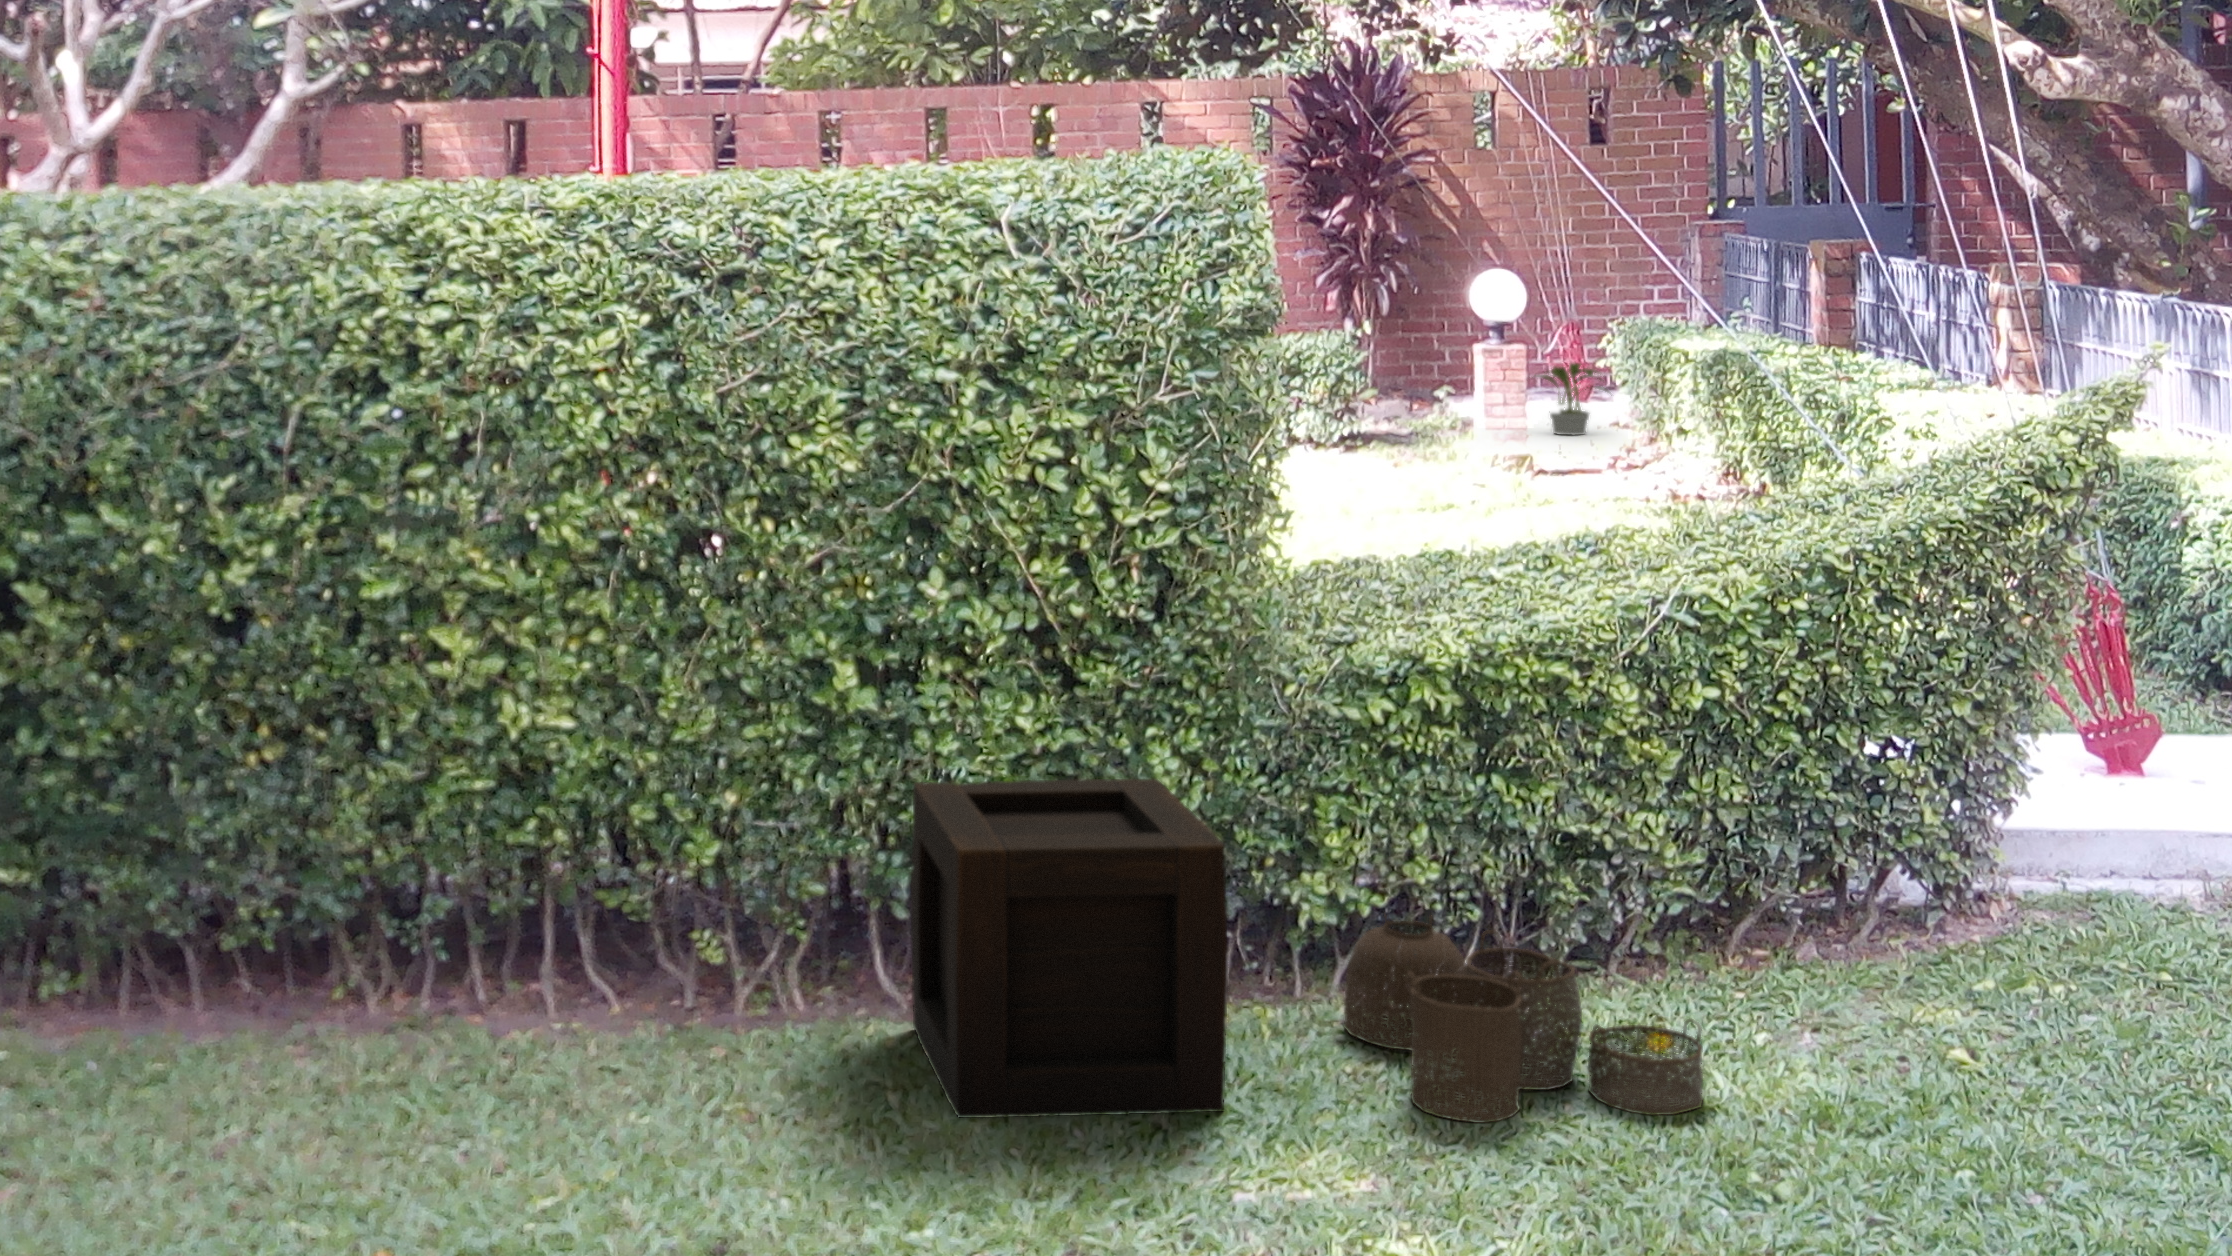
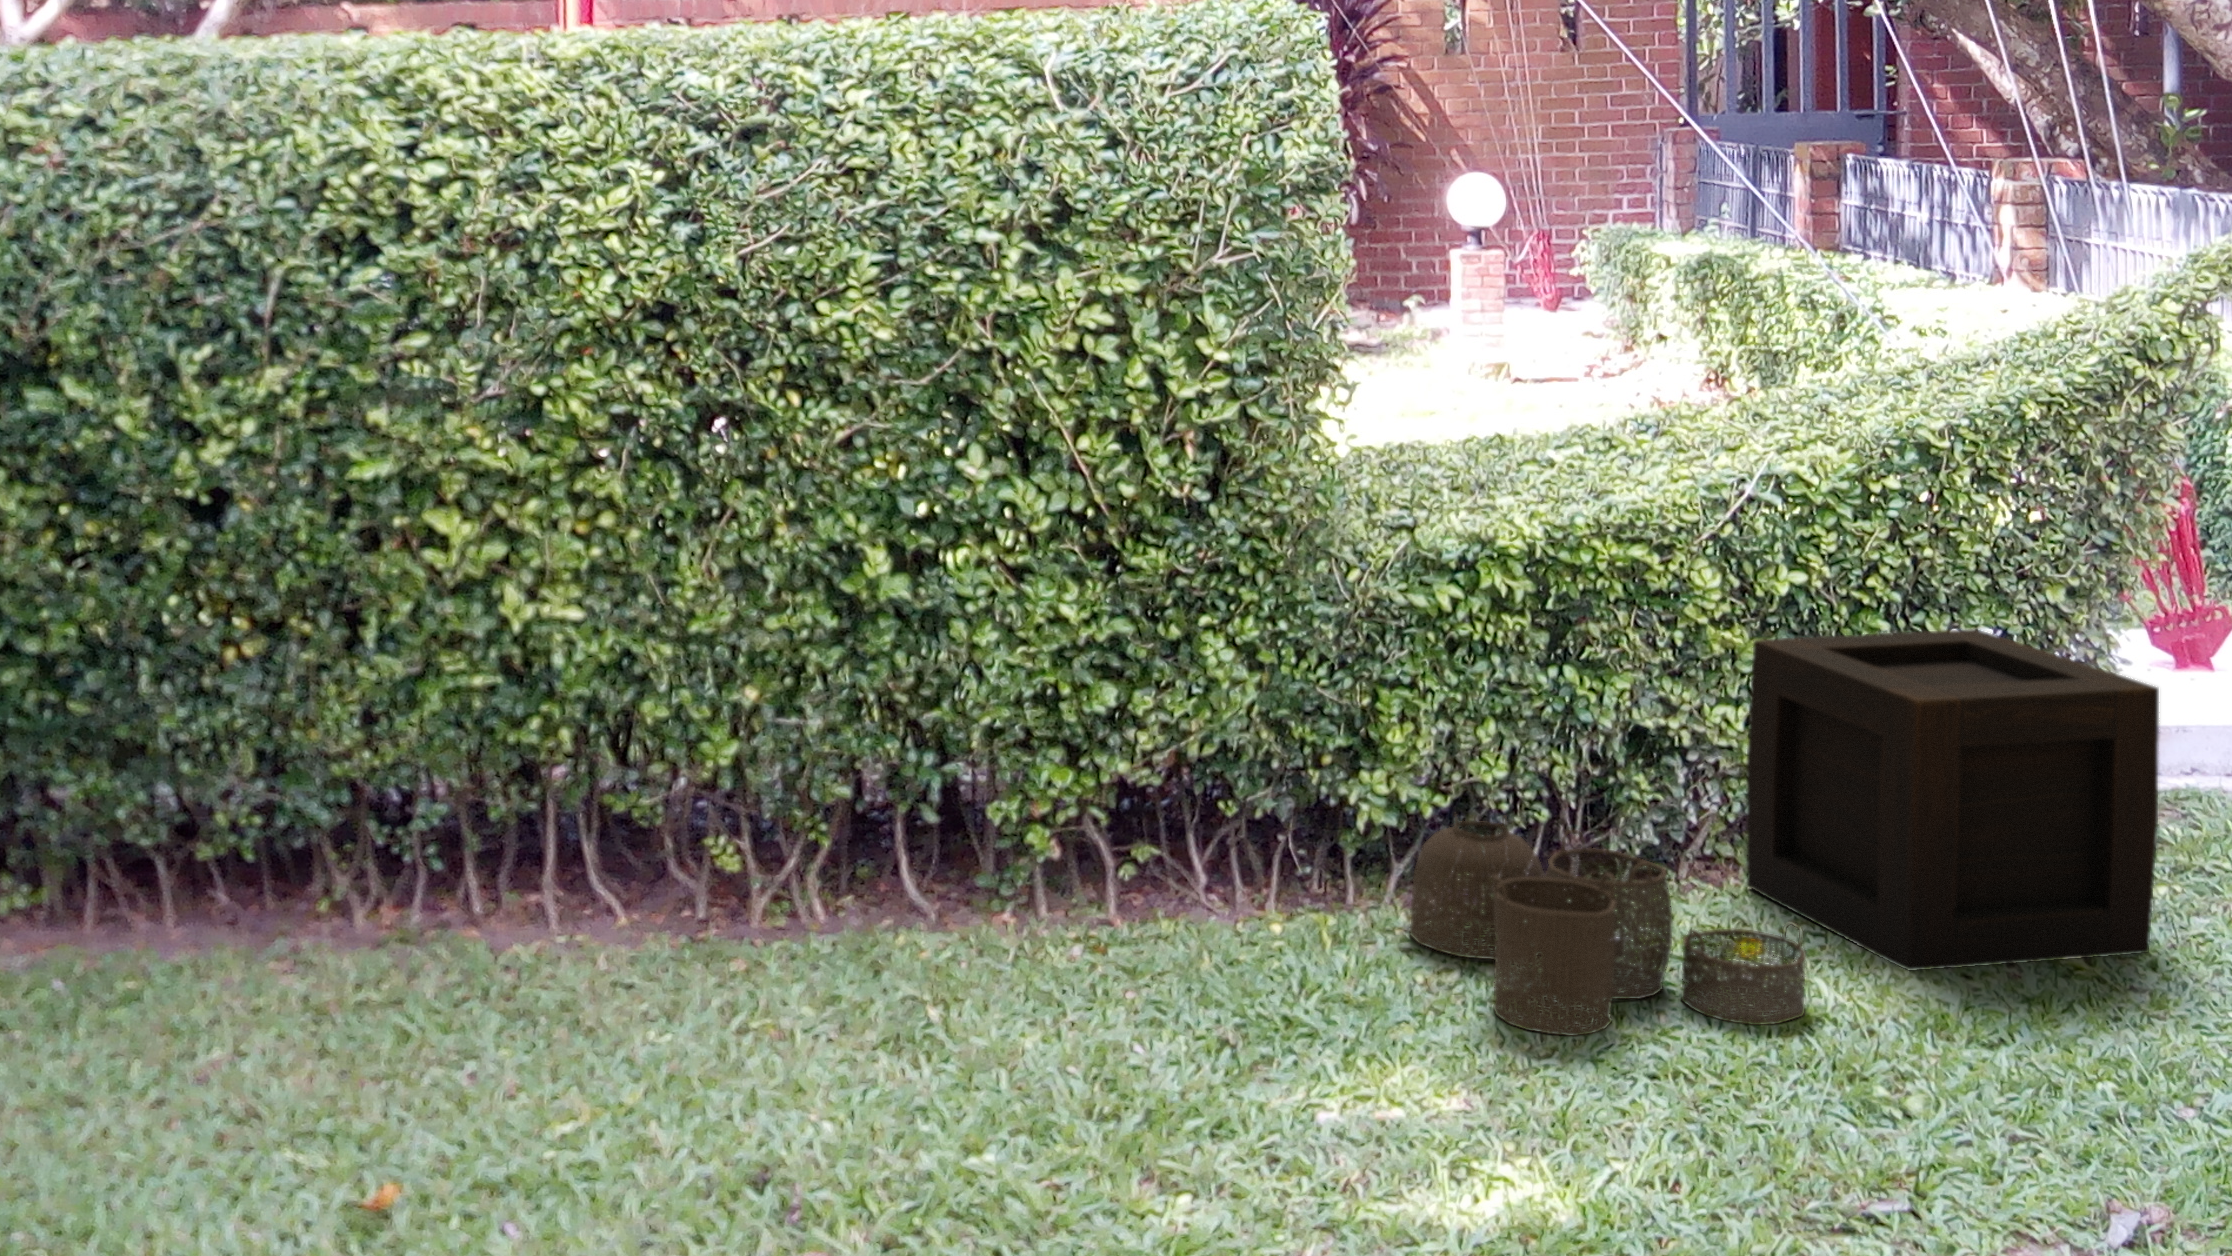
potted plant: present [1540,363,1609,435] -> none [1497,268,1584,341]
wooden crate: present [911,779,1228,1118] -> present [1746,629,2159,971]

